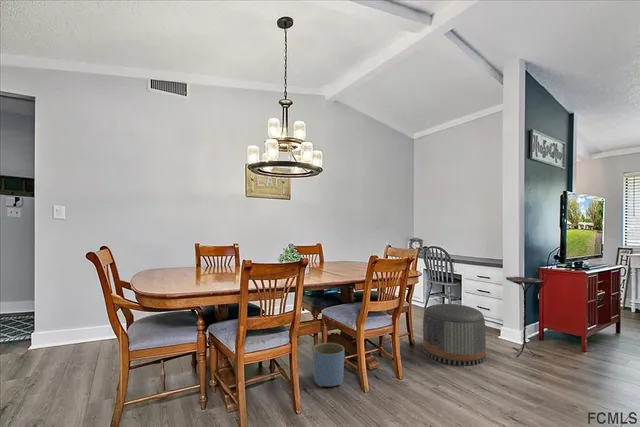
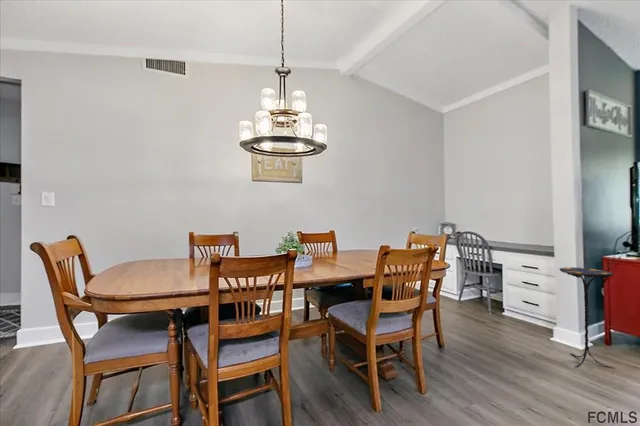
pouf: present [423,304,486,366] -> none [455,300,535,378]
planter: present [313,343,345,387] -> none [316,347,354,402]

